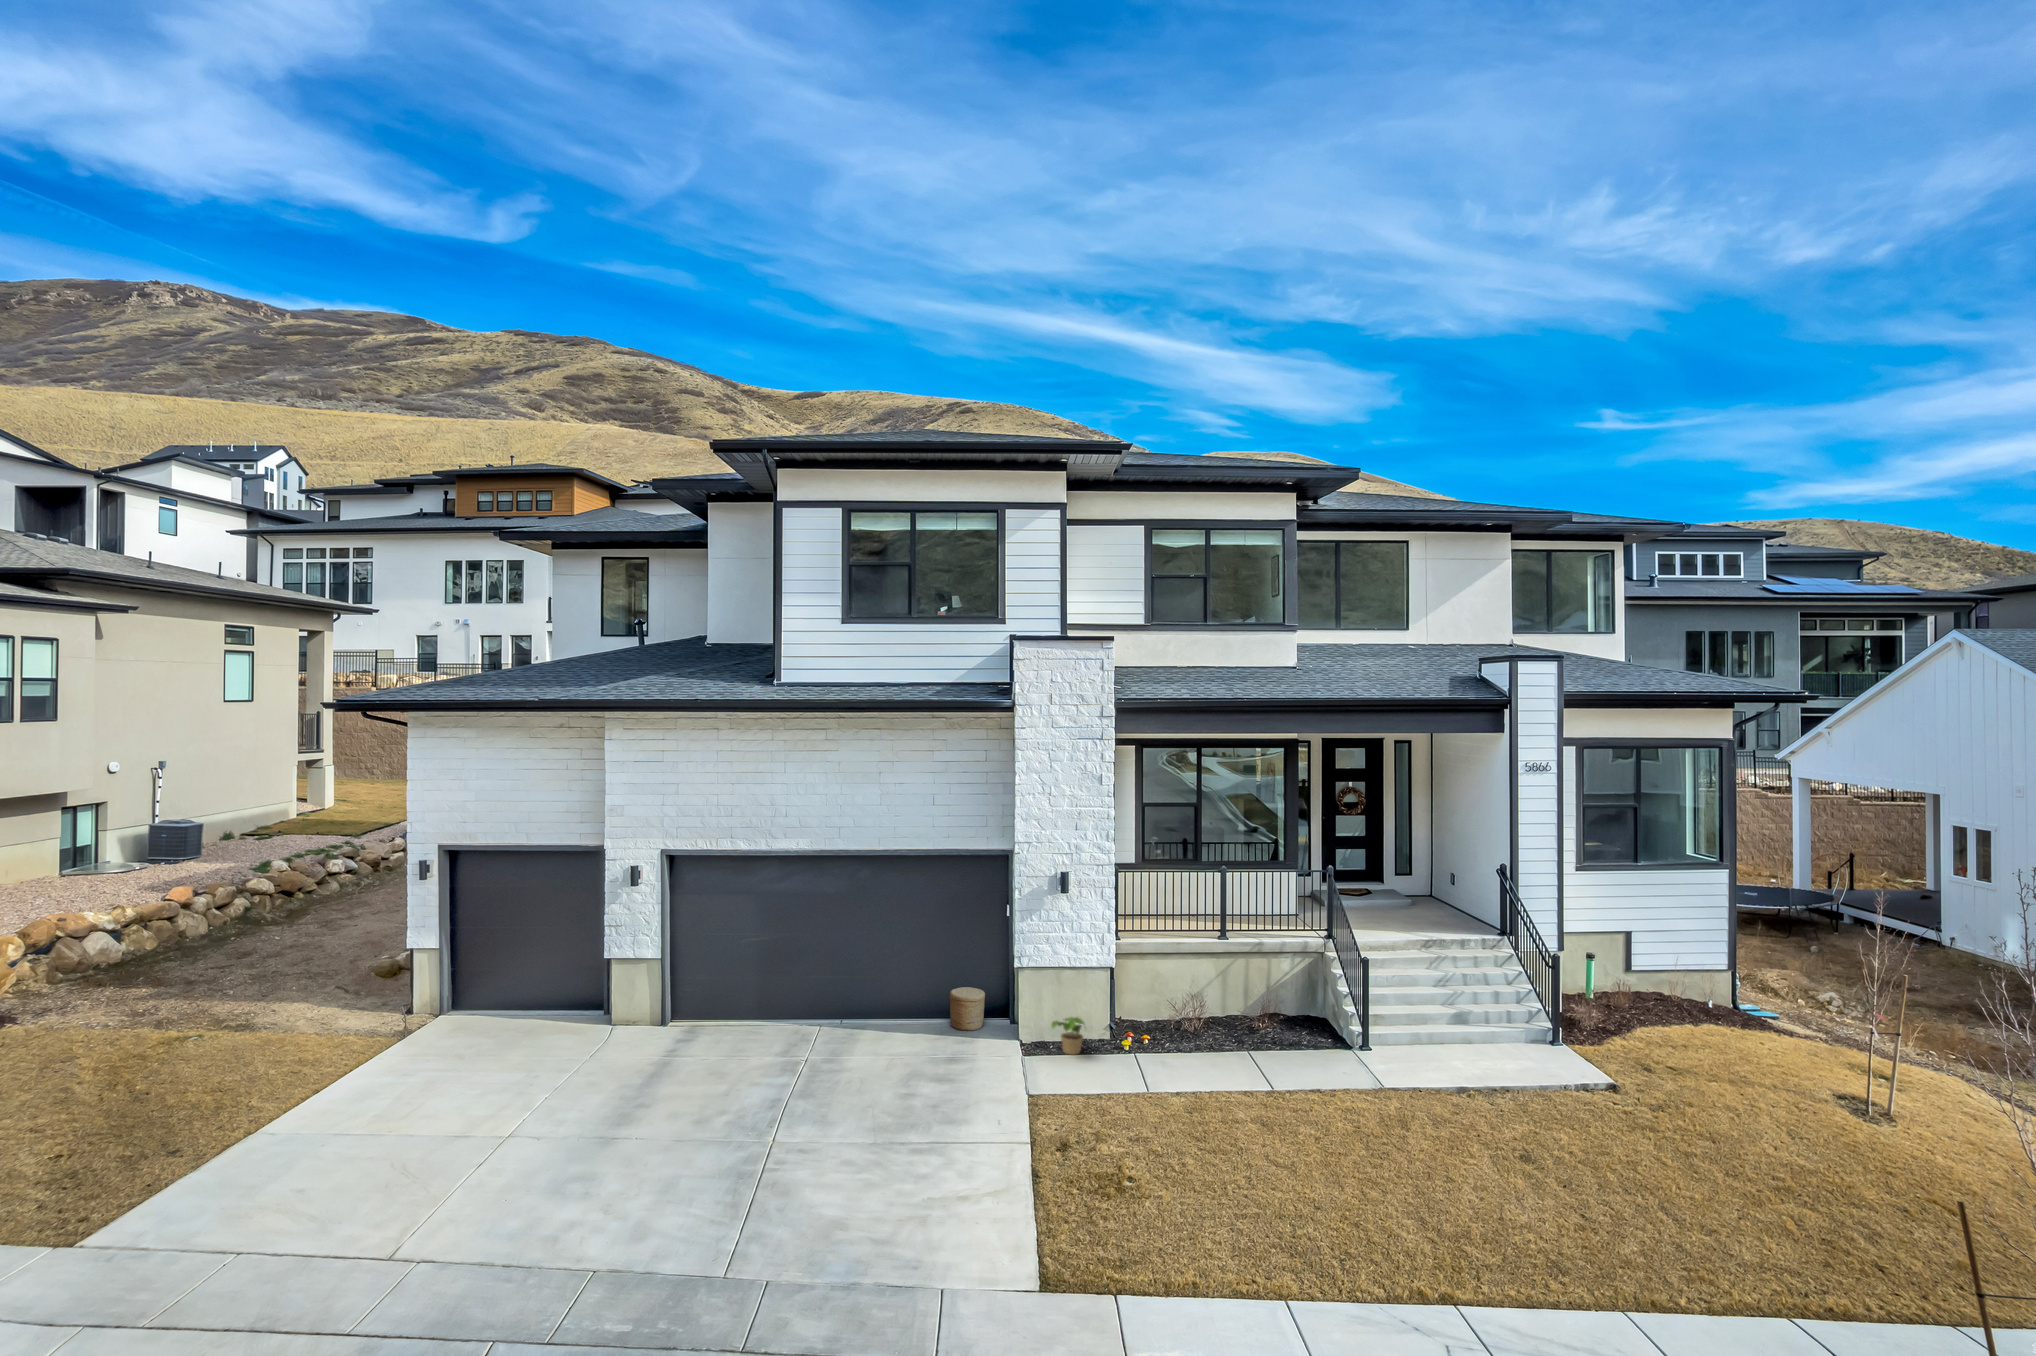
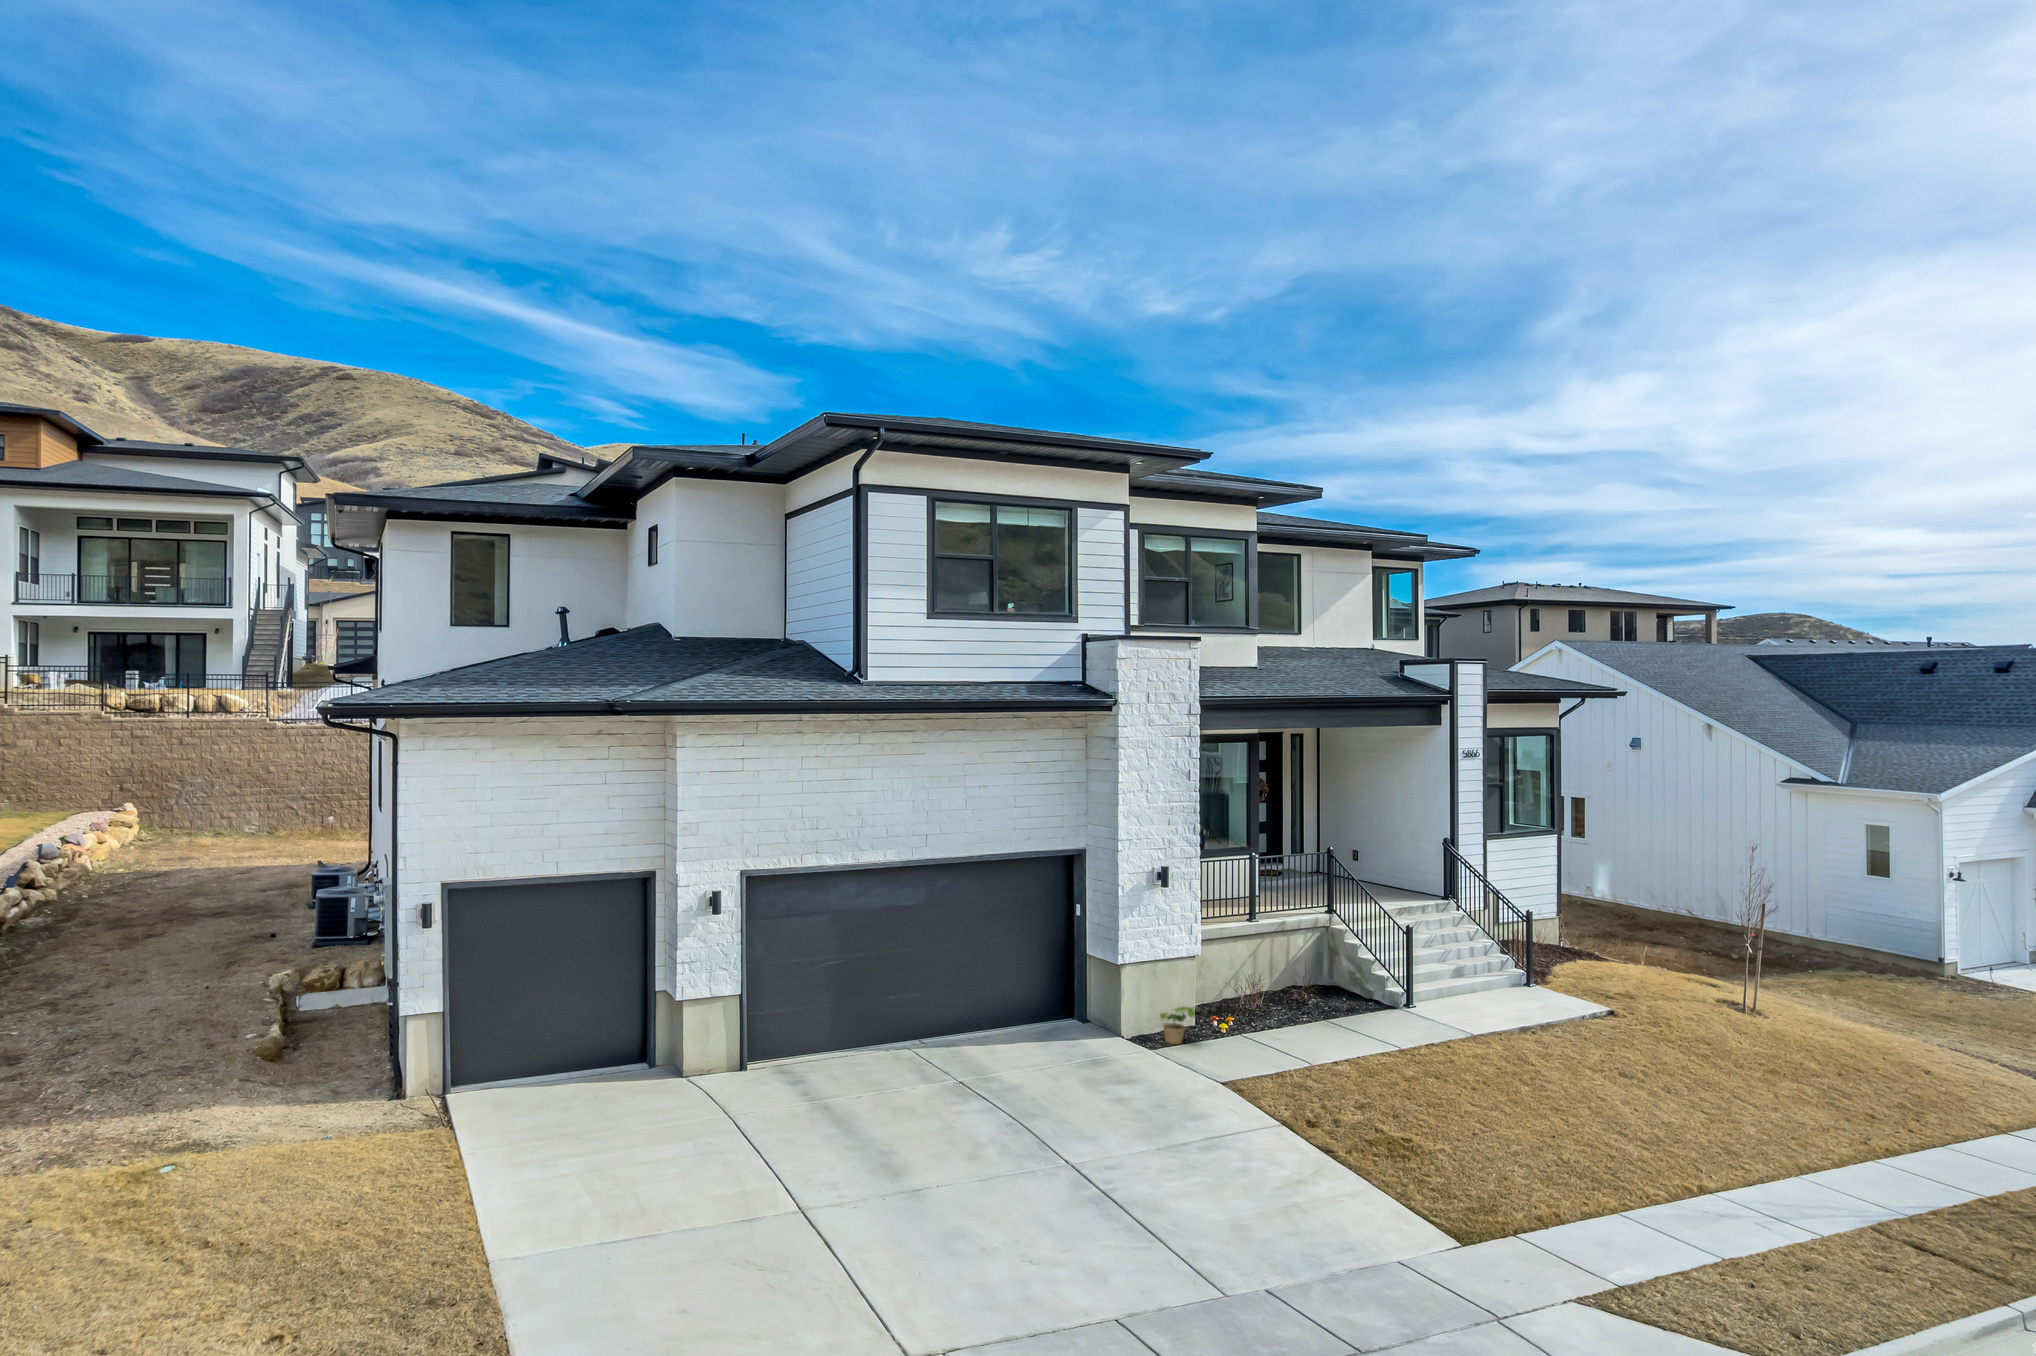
woven basket: present [950,987,985,1031] -> none [1033,994,1070,1037]

